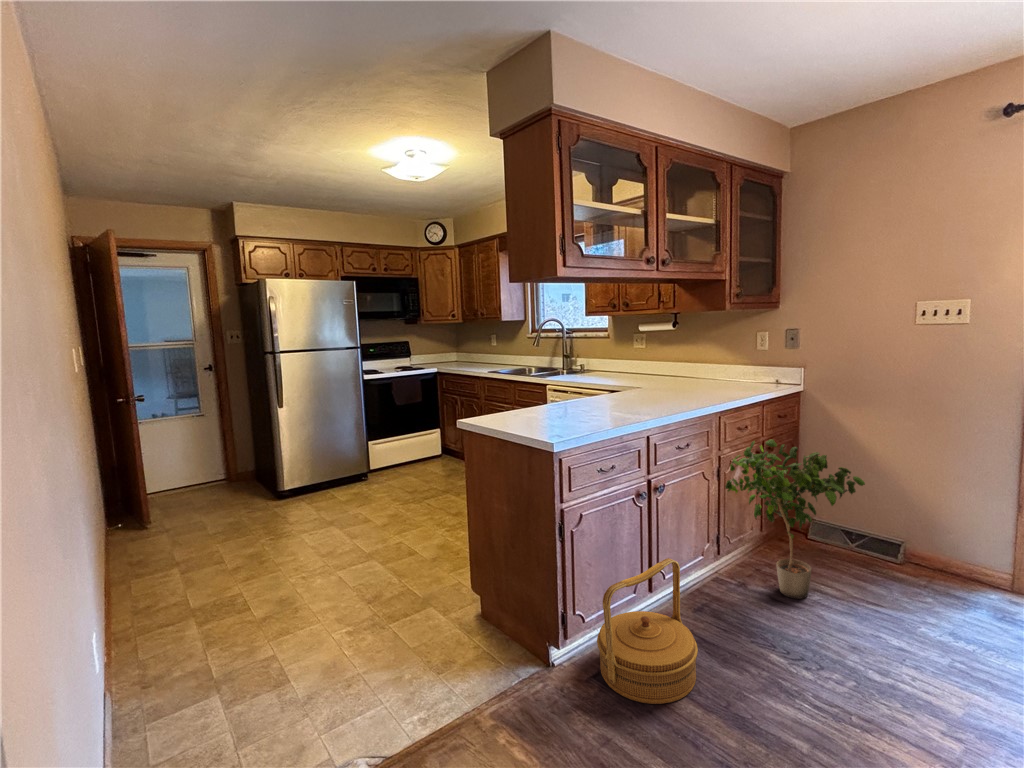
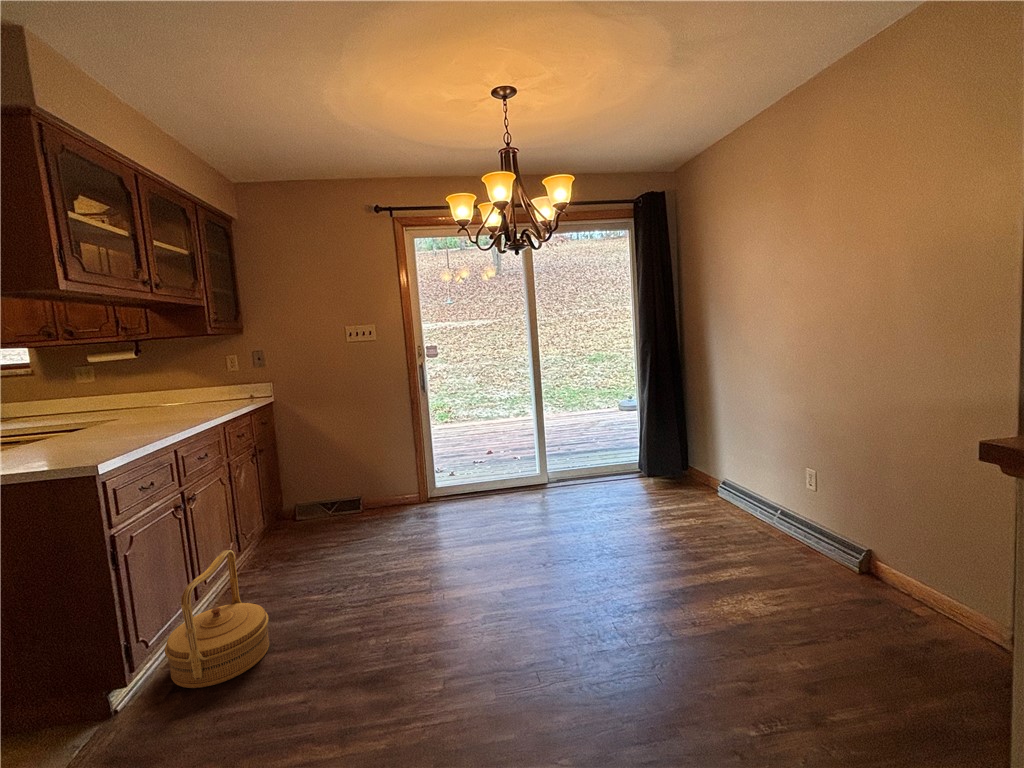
potted plant: present [725,440,865,599] -> none [242,439,345,559]

